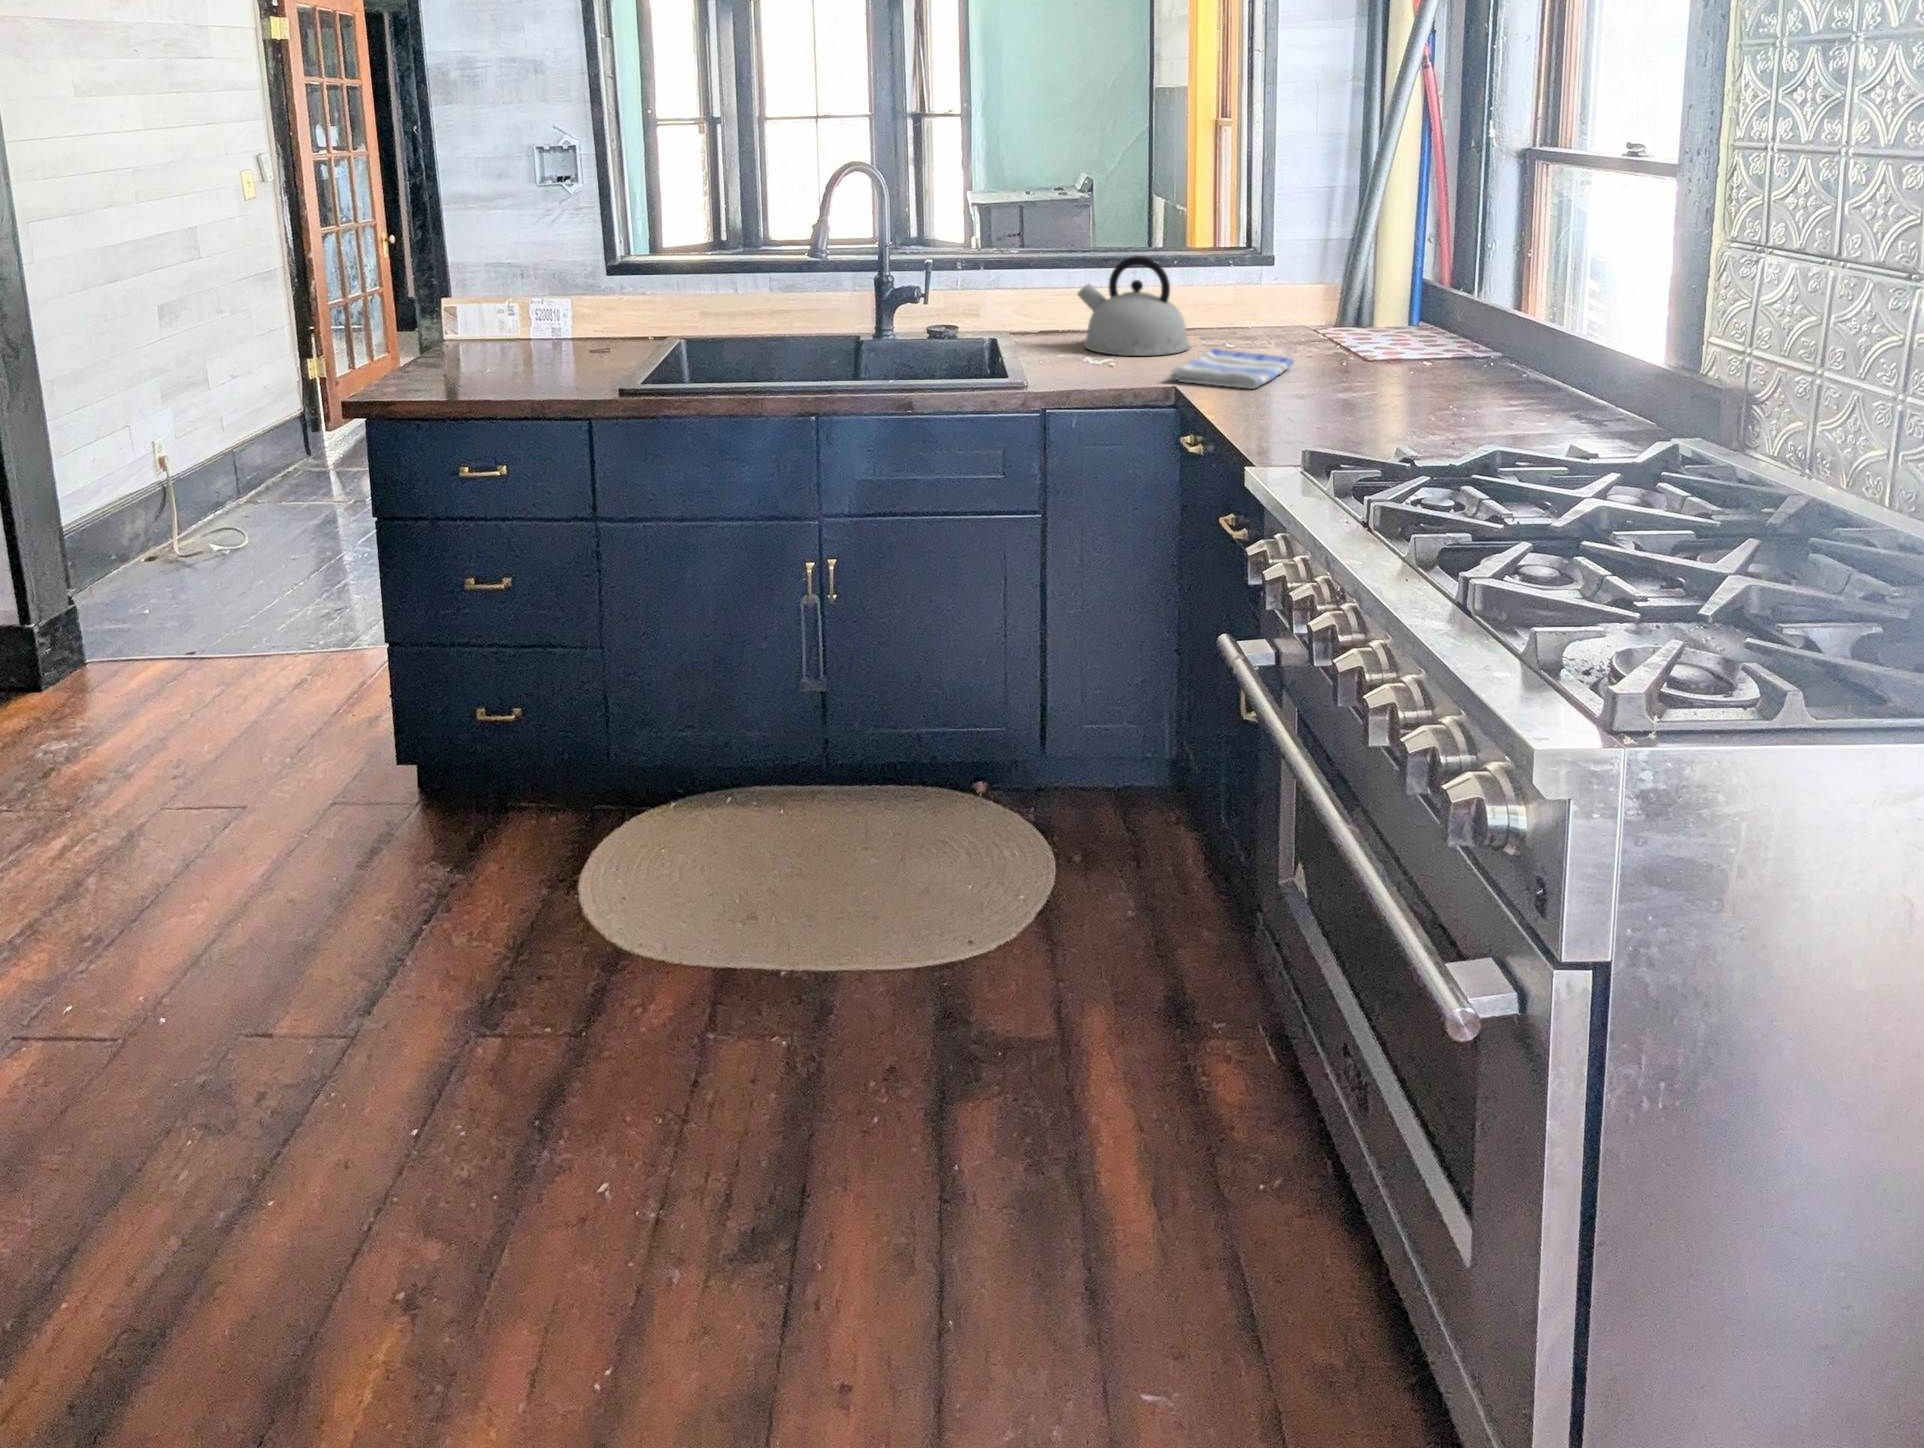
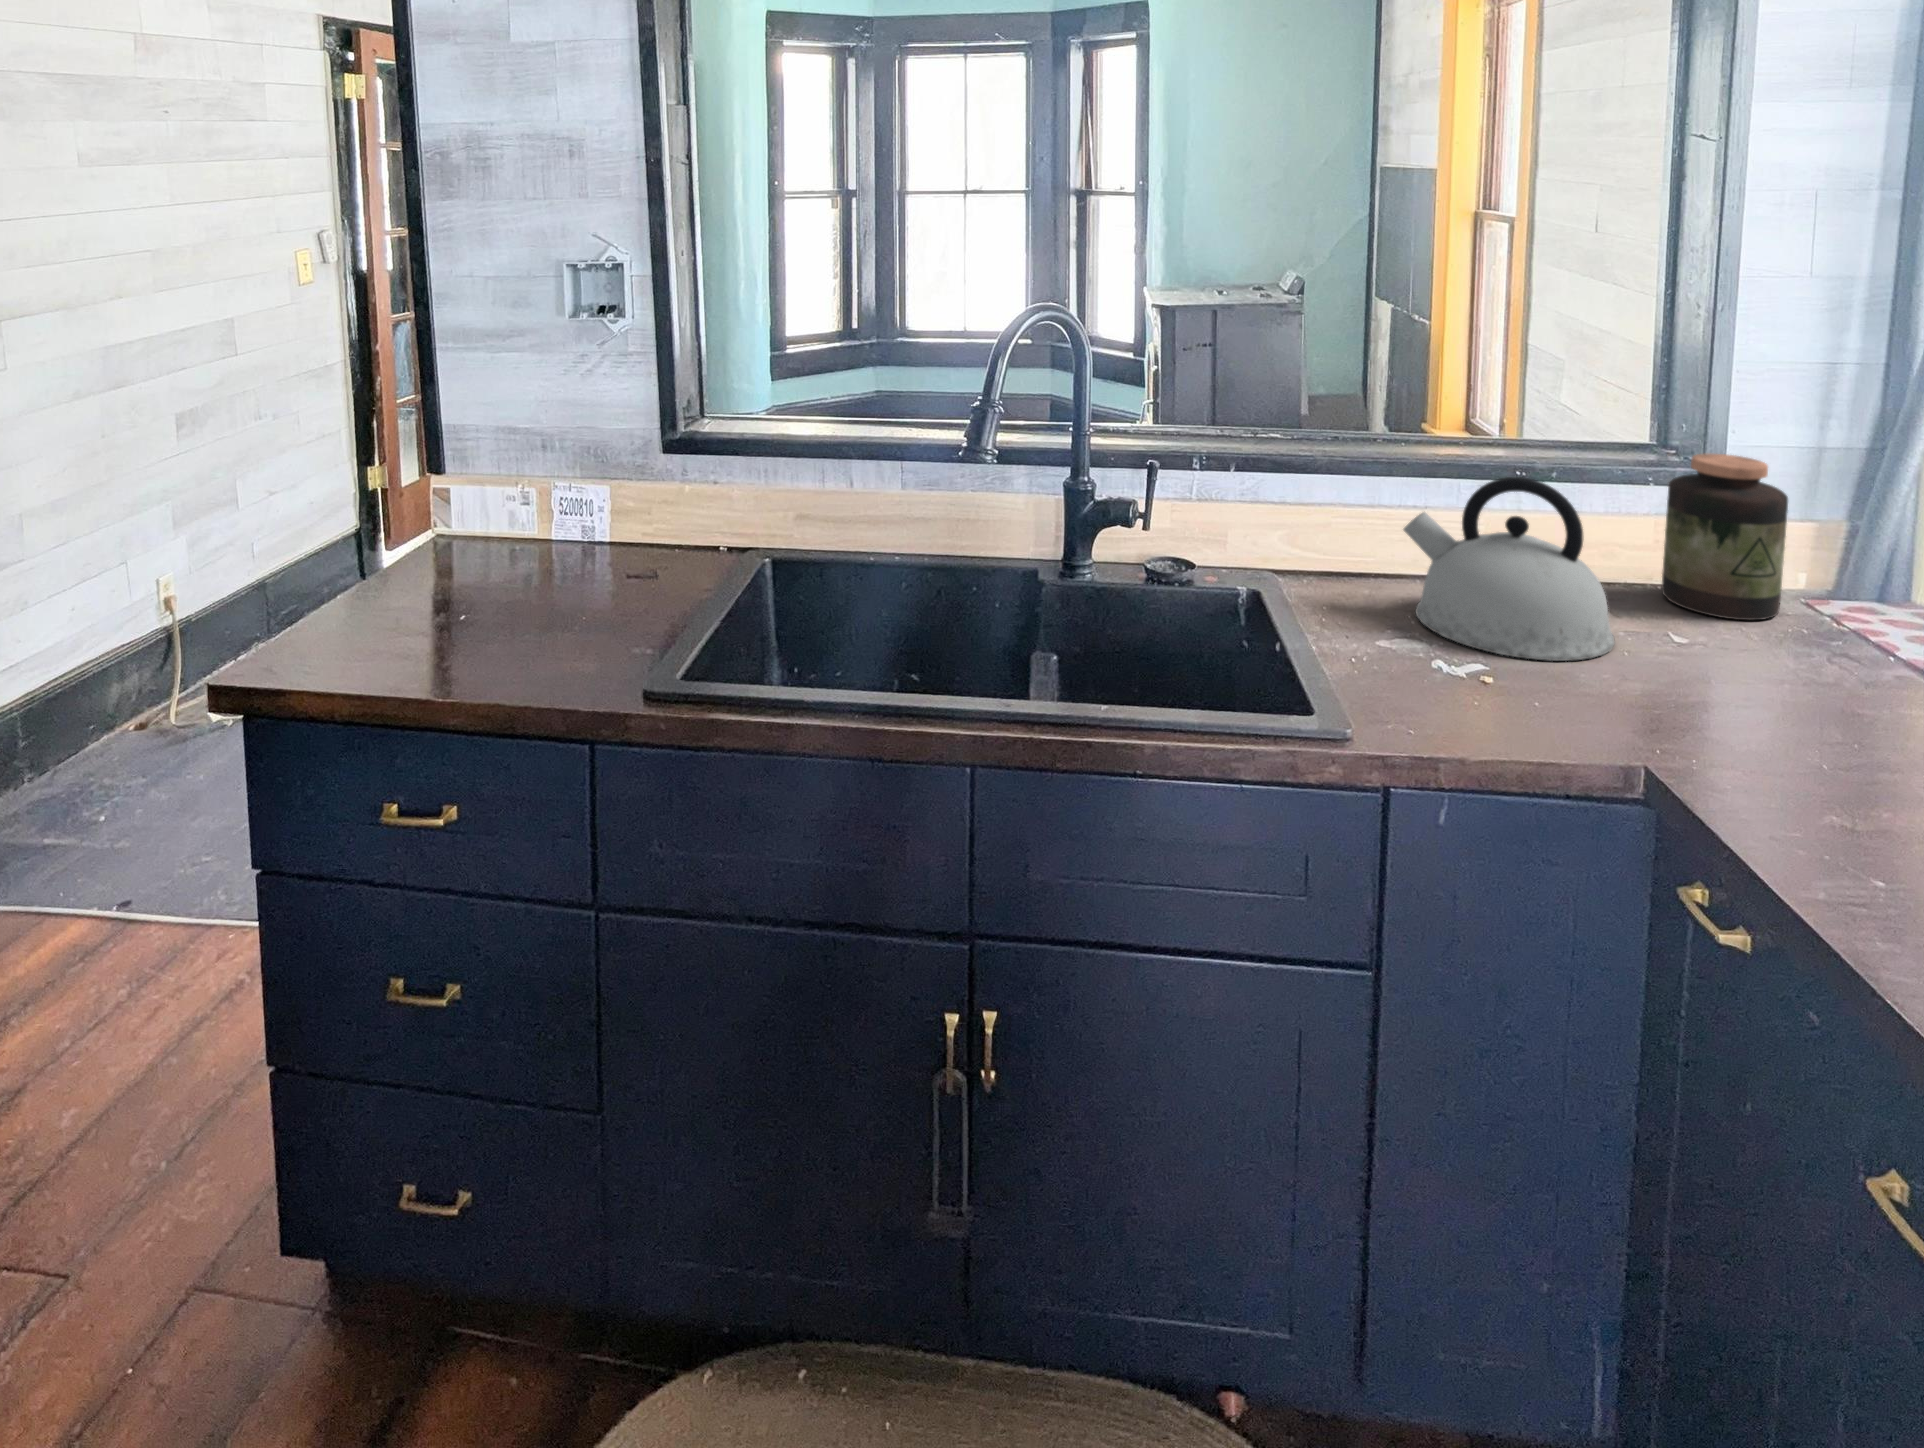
jar: none [1236,245,1298,339] -> present [1662,453,1788,620]
dish towel: present [1170,349,1294,389] -> none [1663,670,1893,817]

